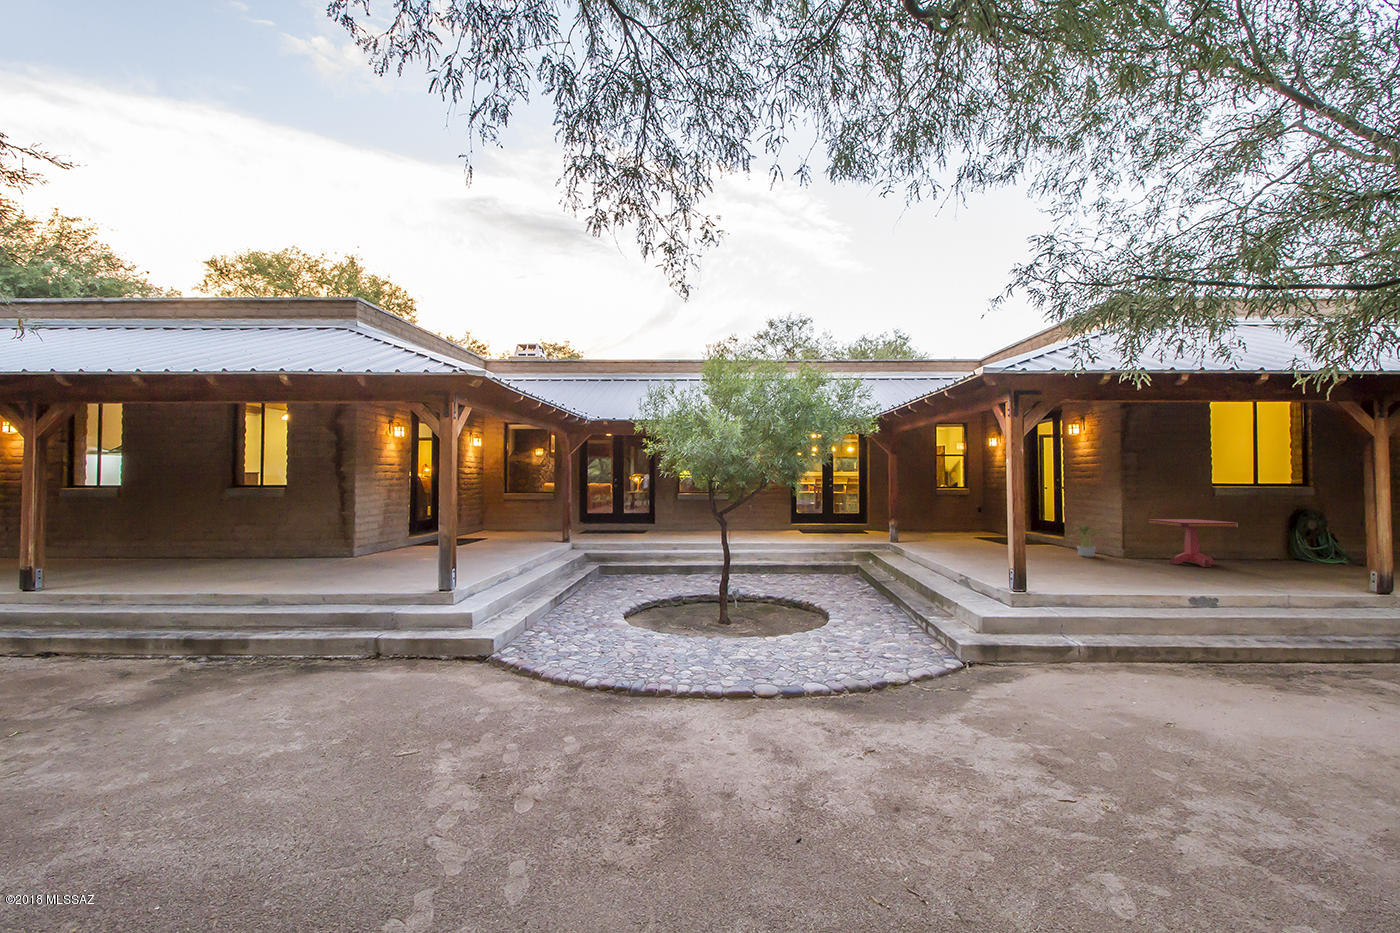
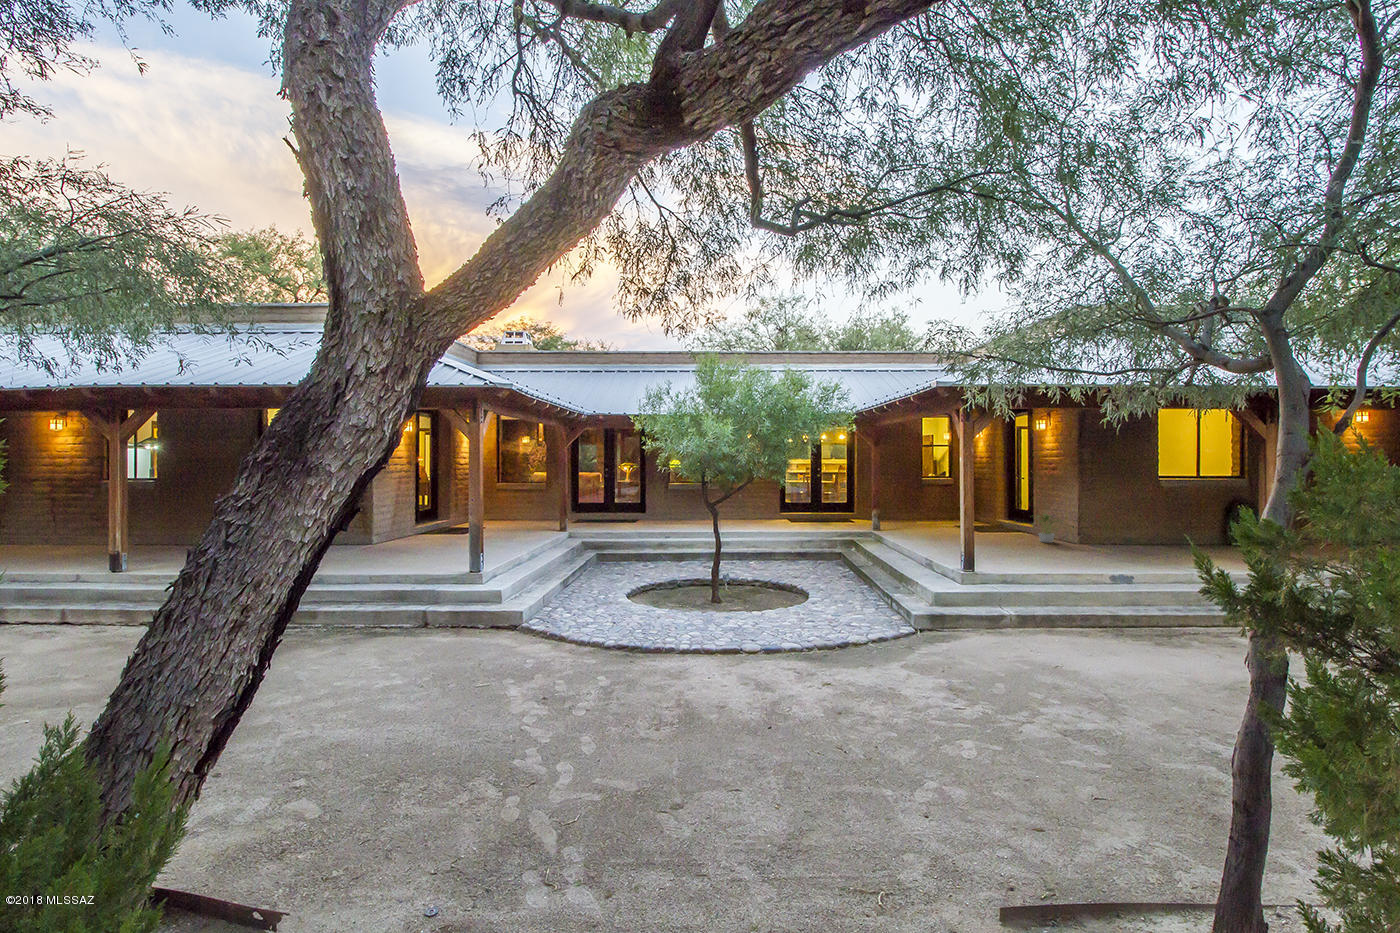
side table: present [1148,519,1238,567] -> none [1100,509,1173,551]

